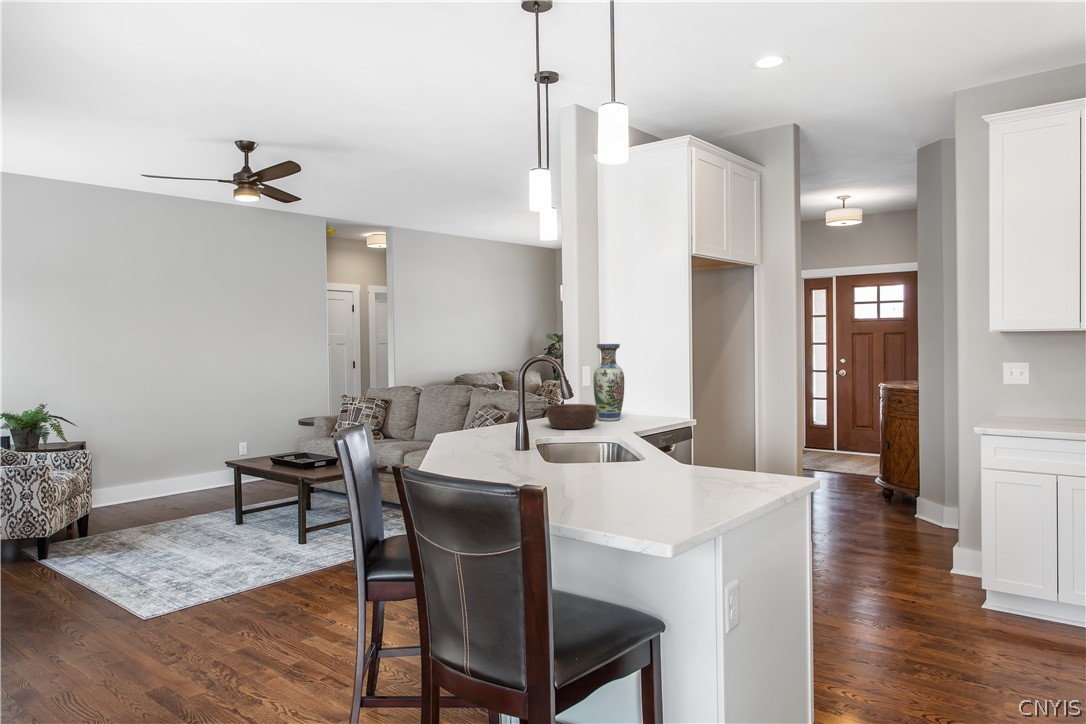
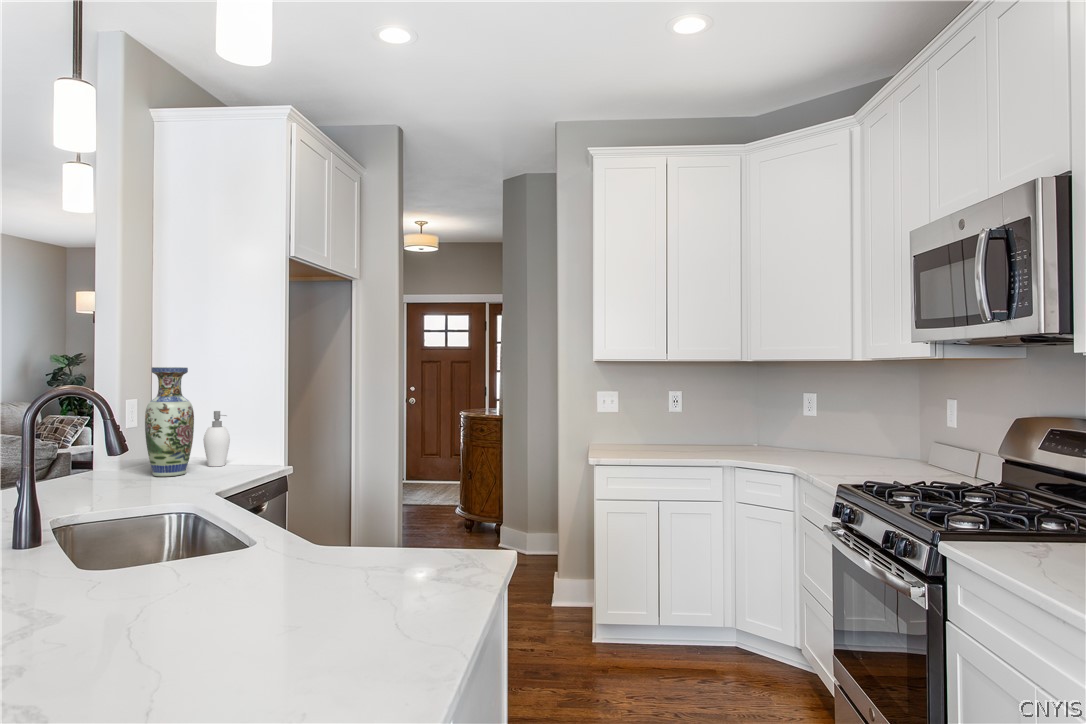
soap dispenser: none [633,376,651,417] -> present [203,411,230,466]
wooden bowl: present [546,404,597,429] -> none [66,455,156,496]

